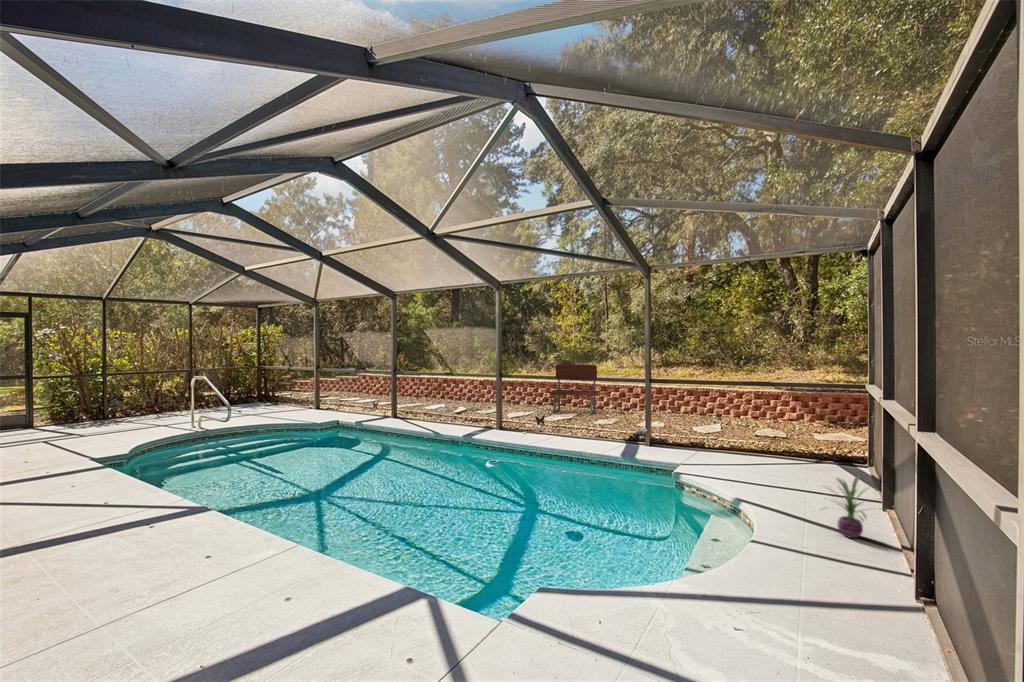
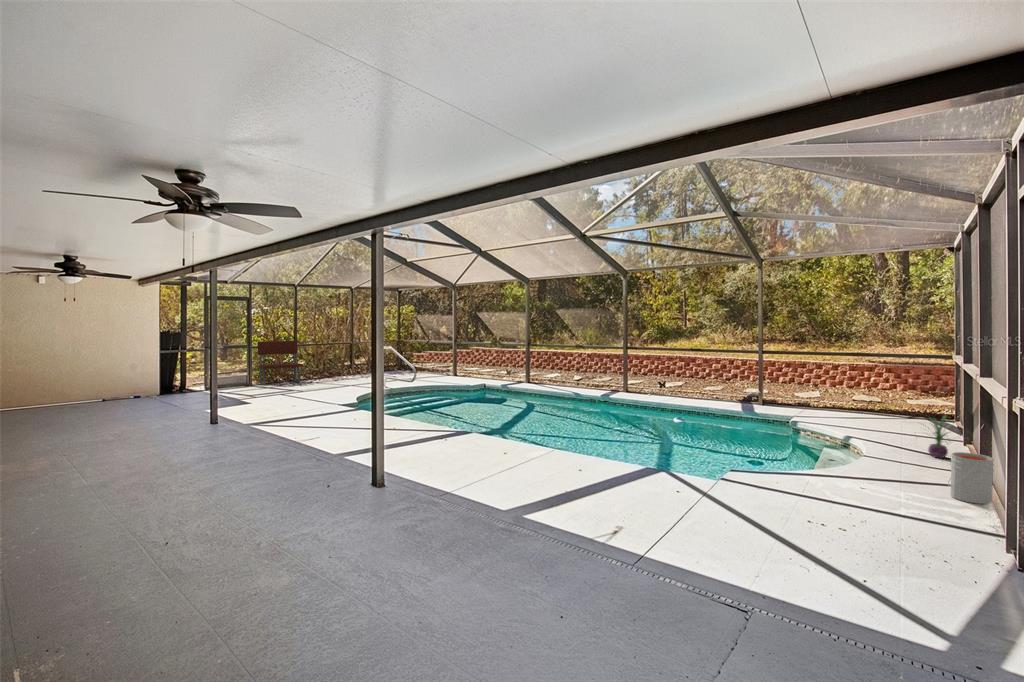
bench: present [550,364,597,415] -> present [257,341,303,385]
bucket: none [867,559,938,657] -> present [948,452,994,504]

